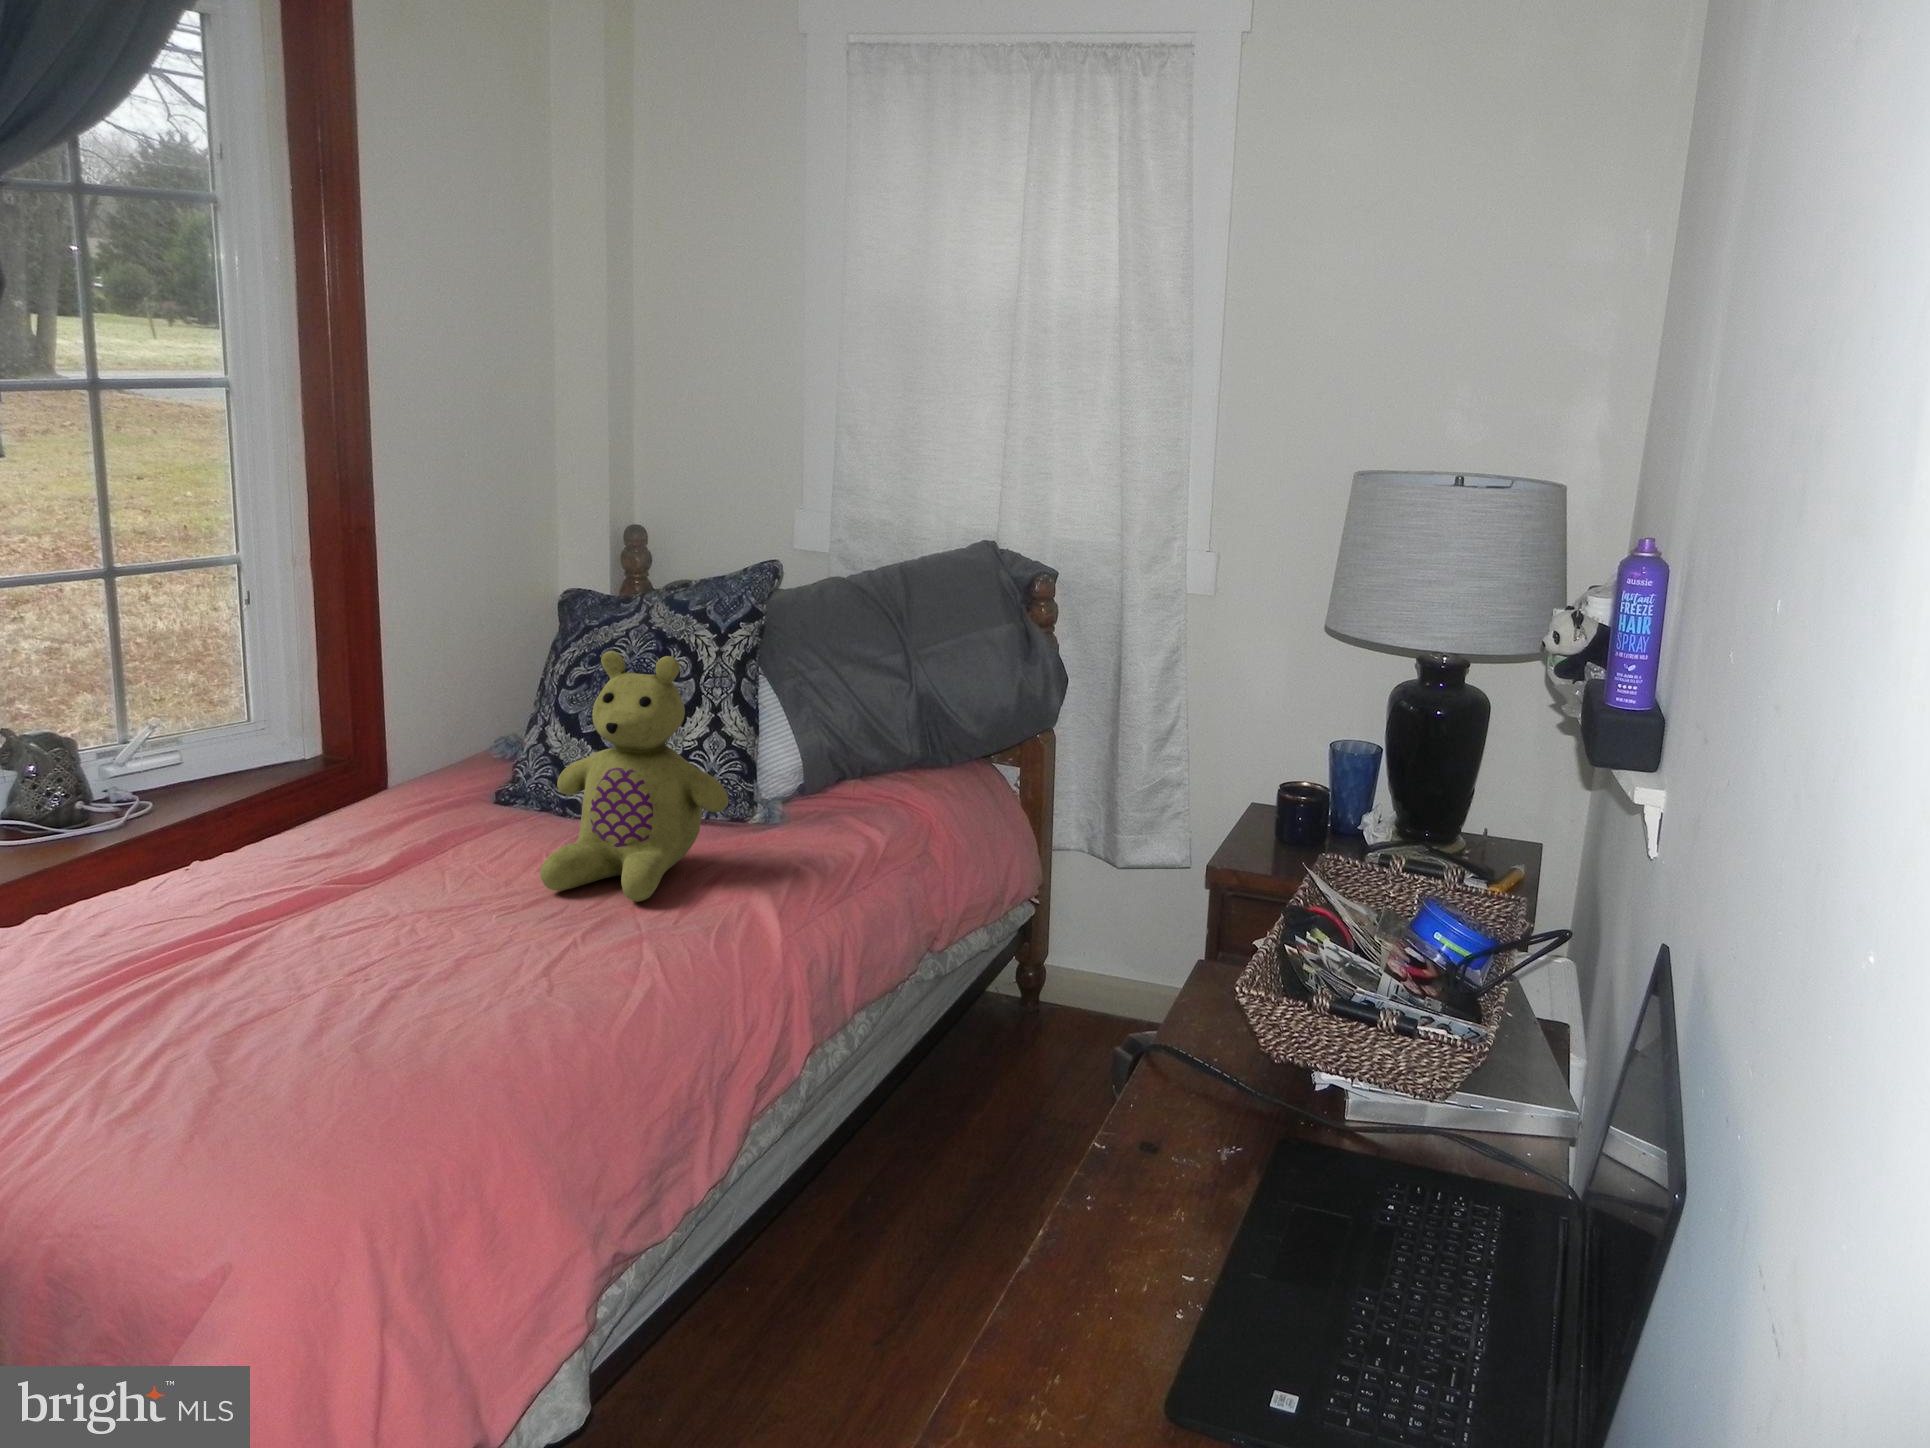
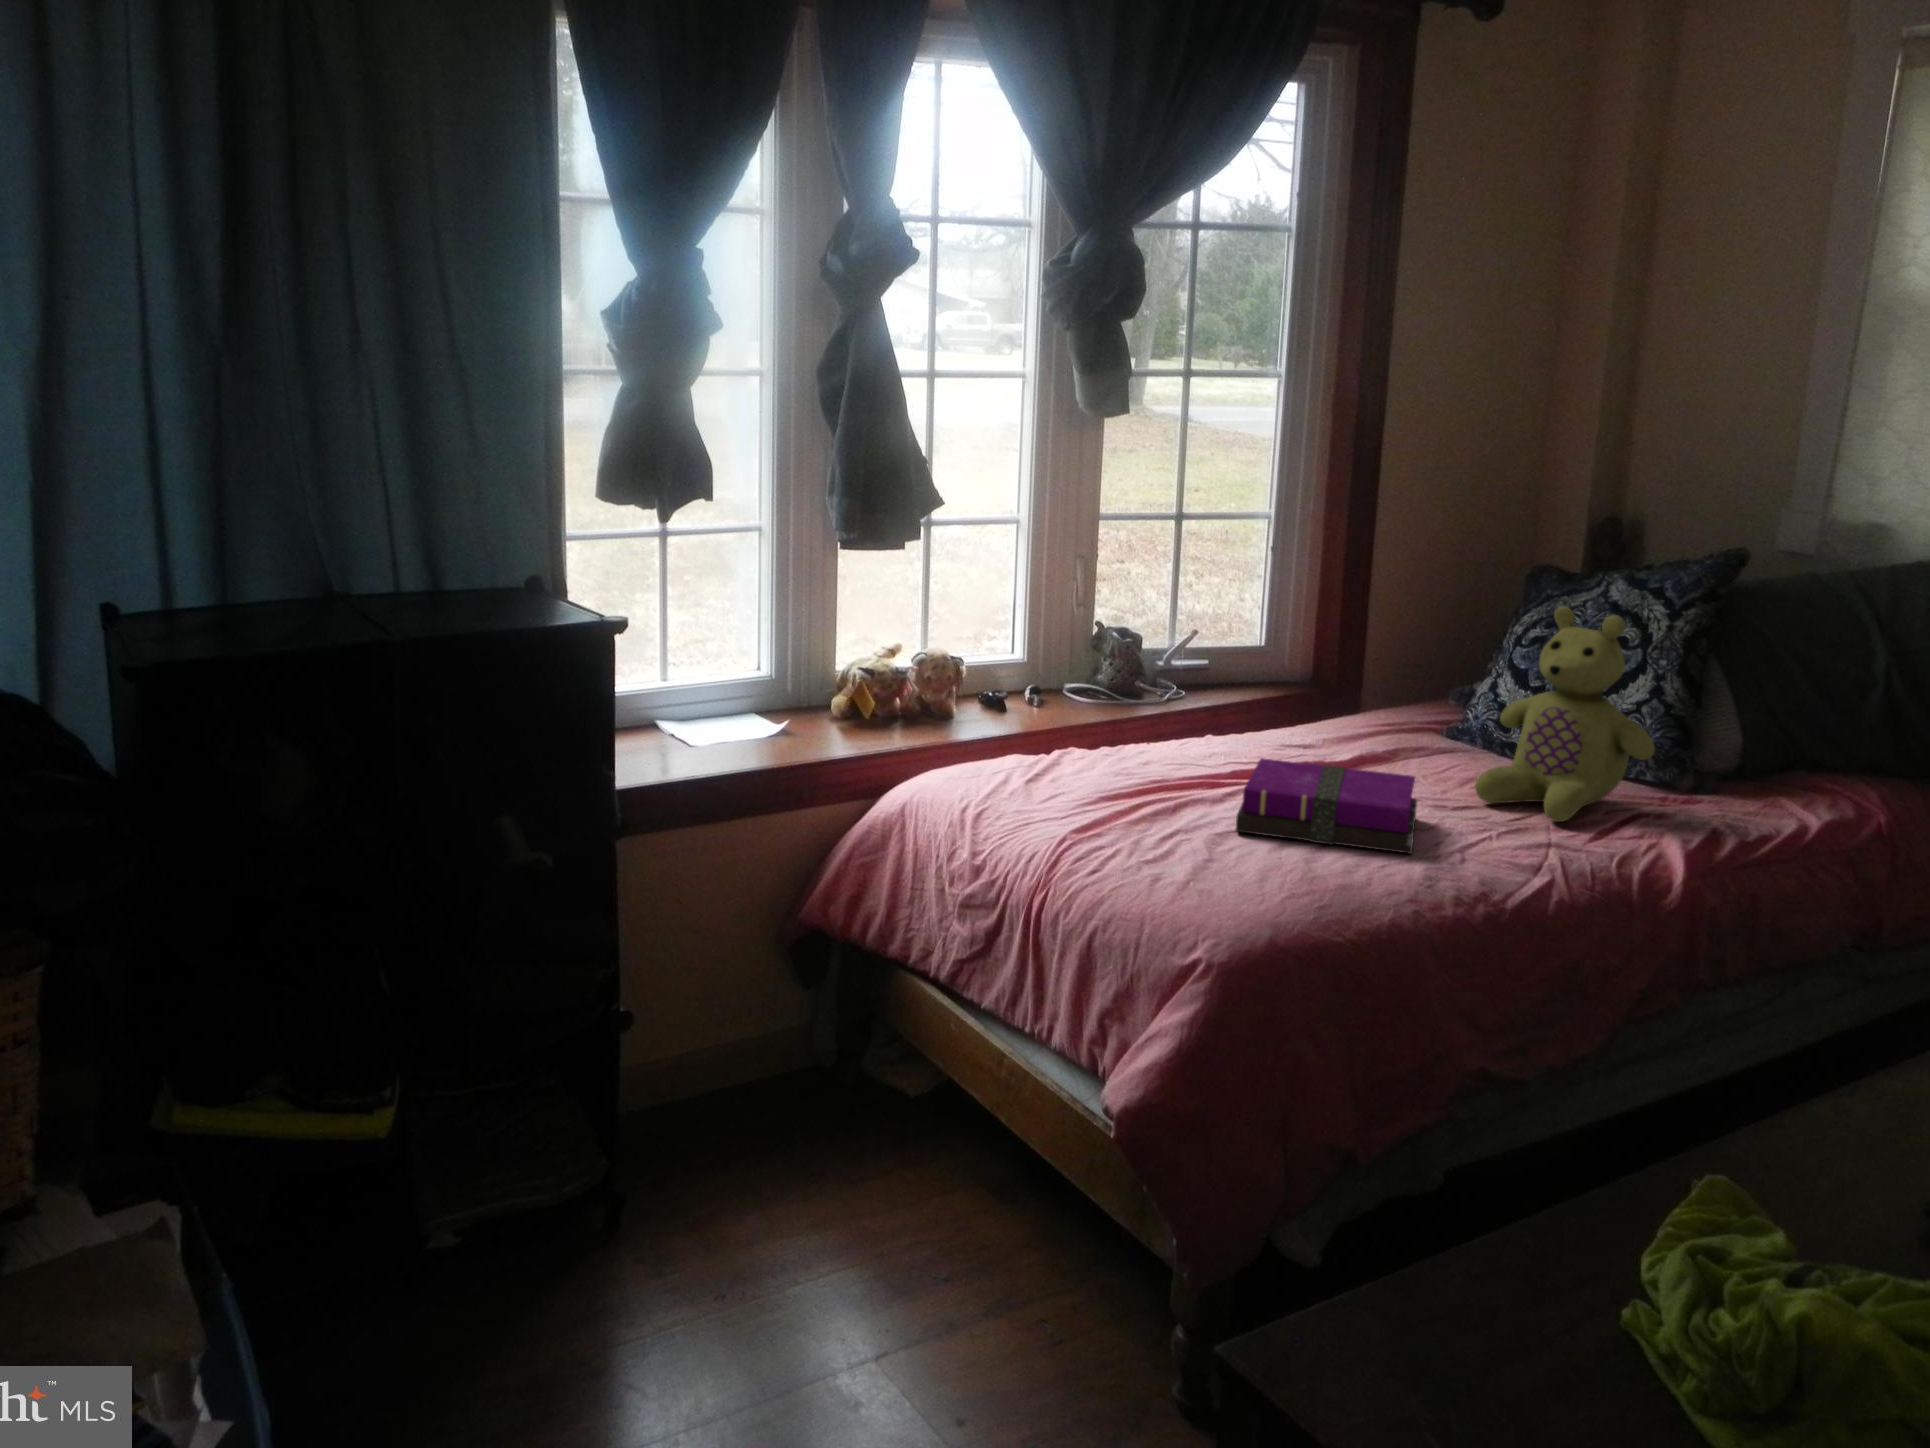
notebook: none [227,886,477,1022] -> present [1236,758,1417,854]

